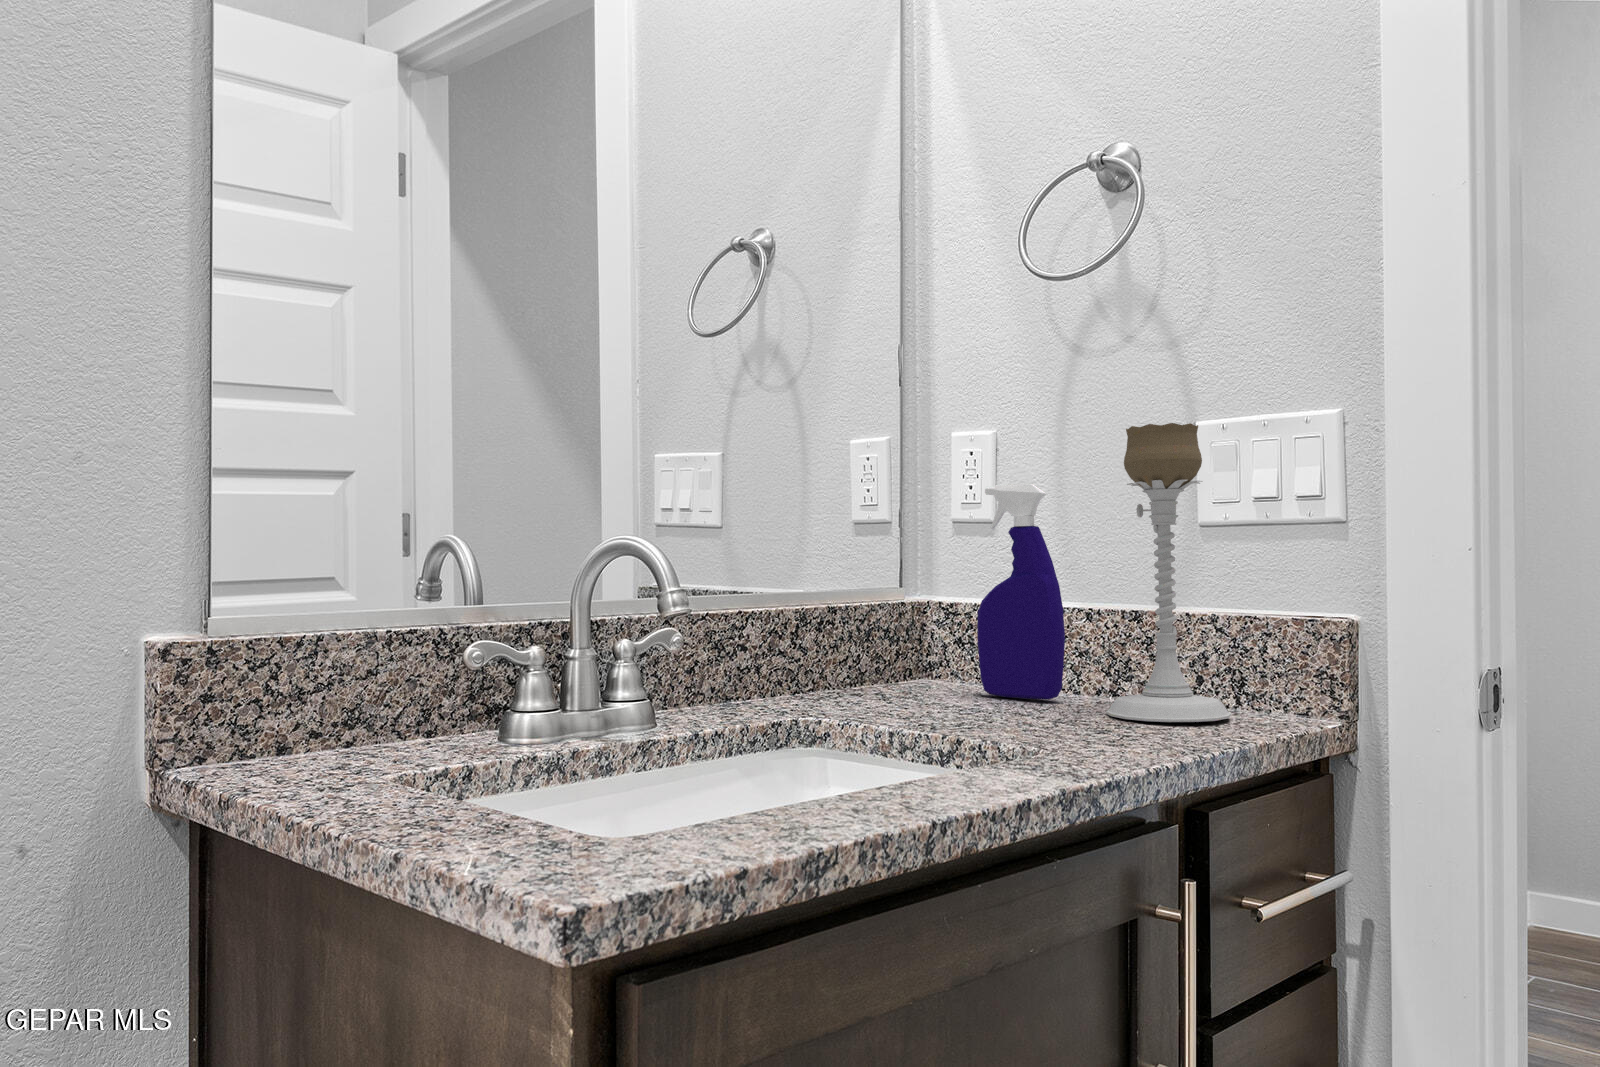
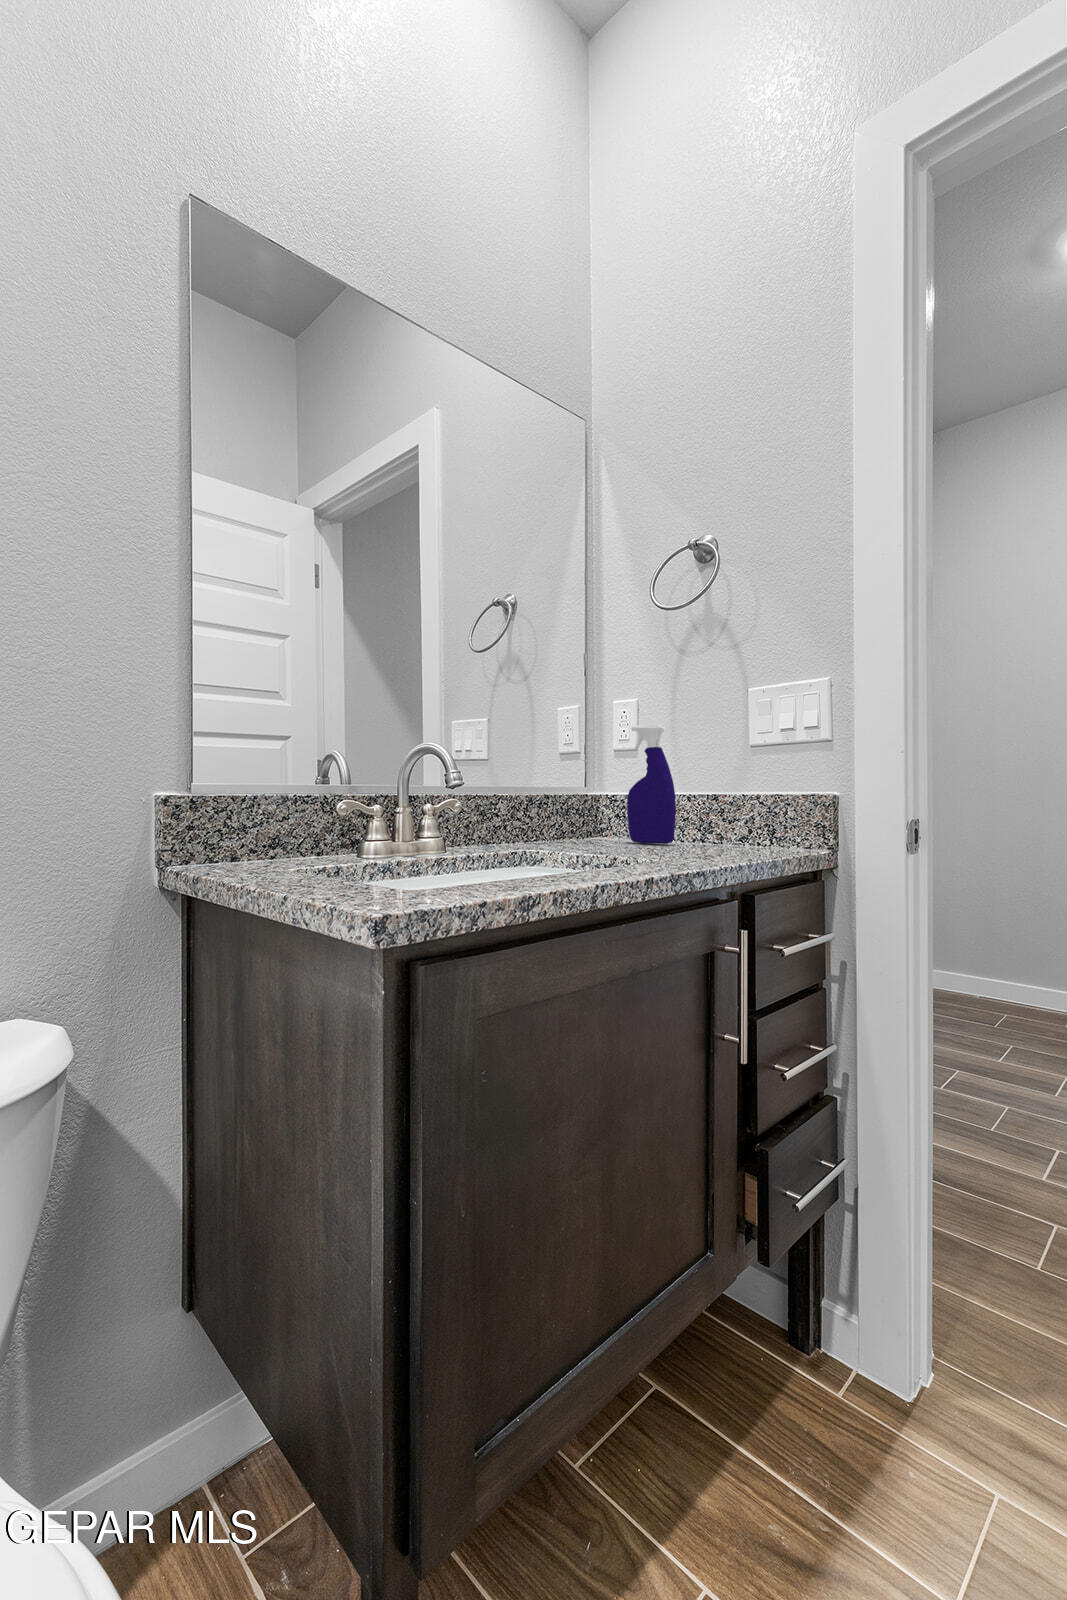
candle holder: present [1106,423,1231,722] -> none [698,684,768,851]

